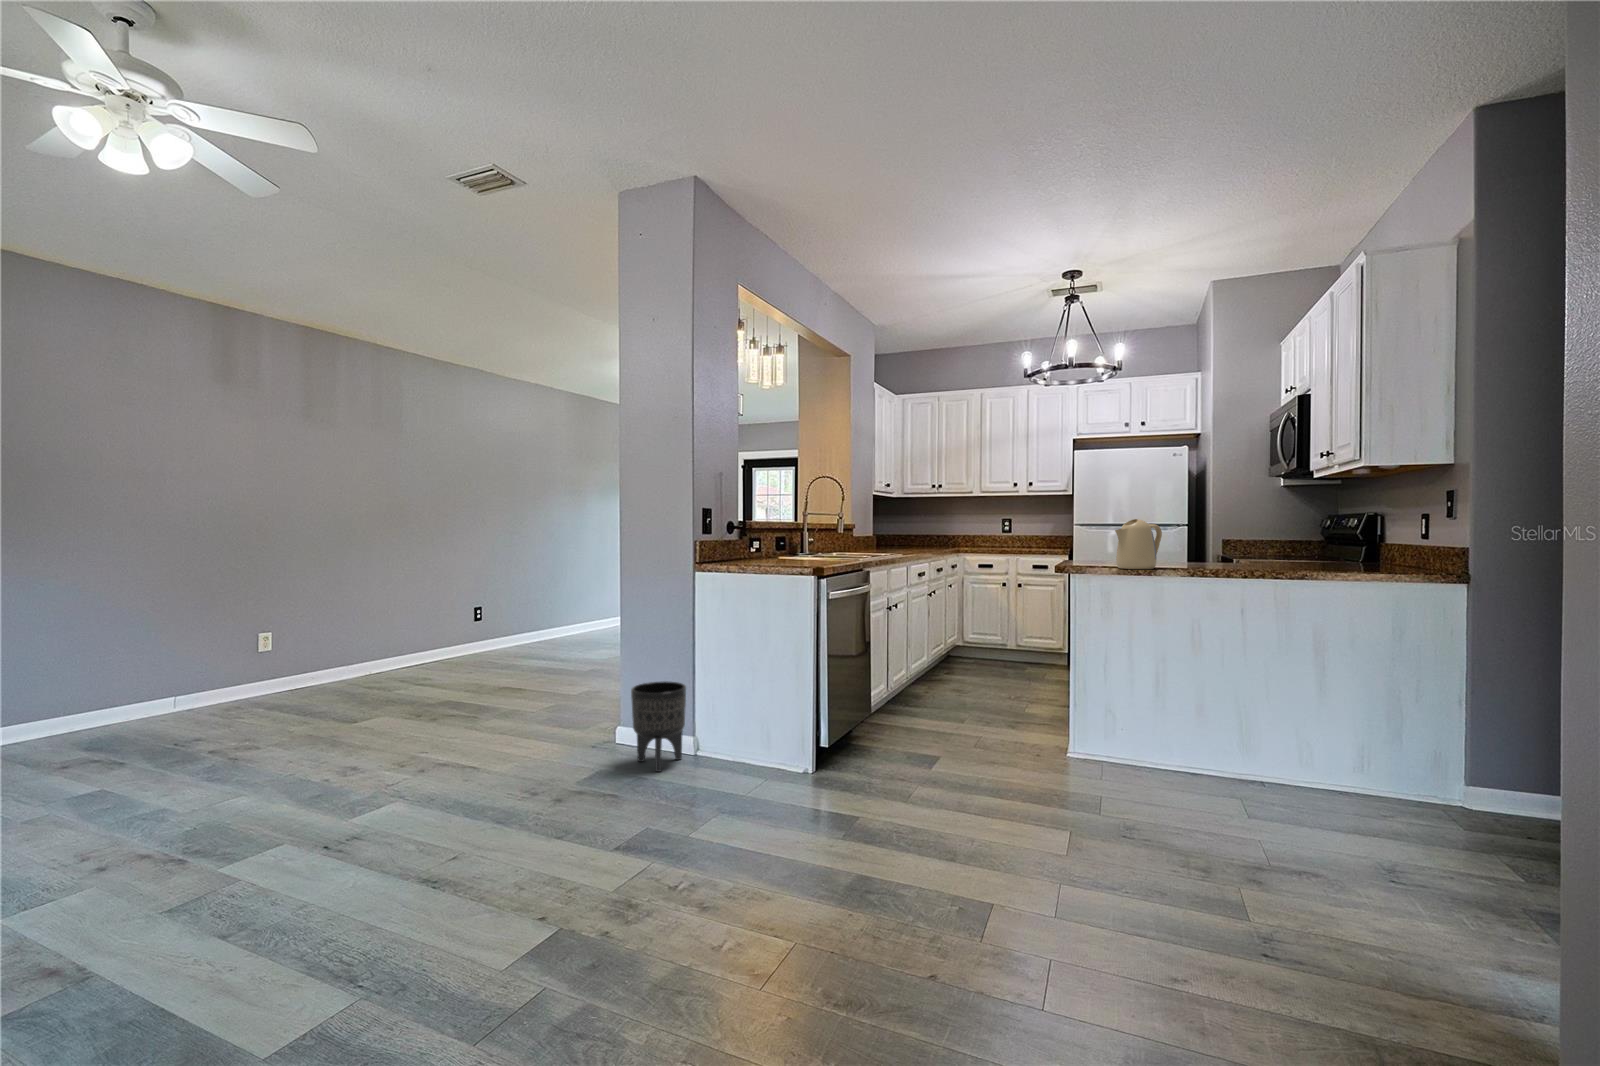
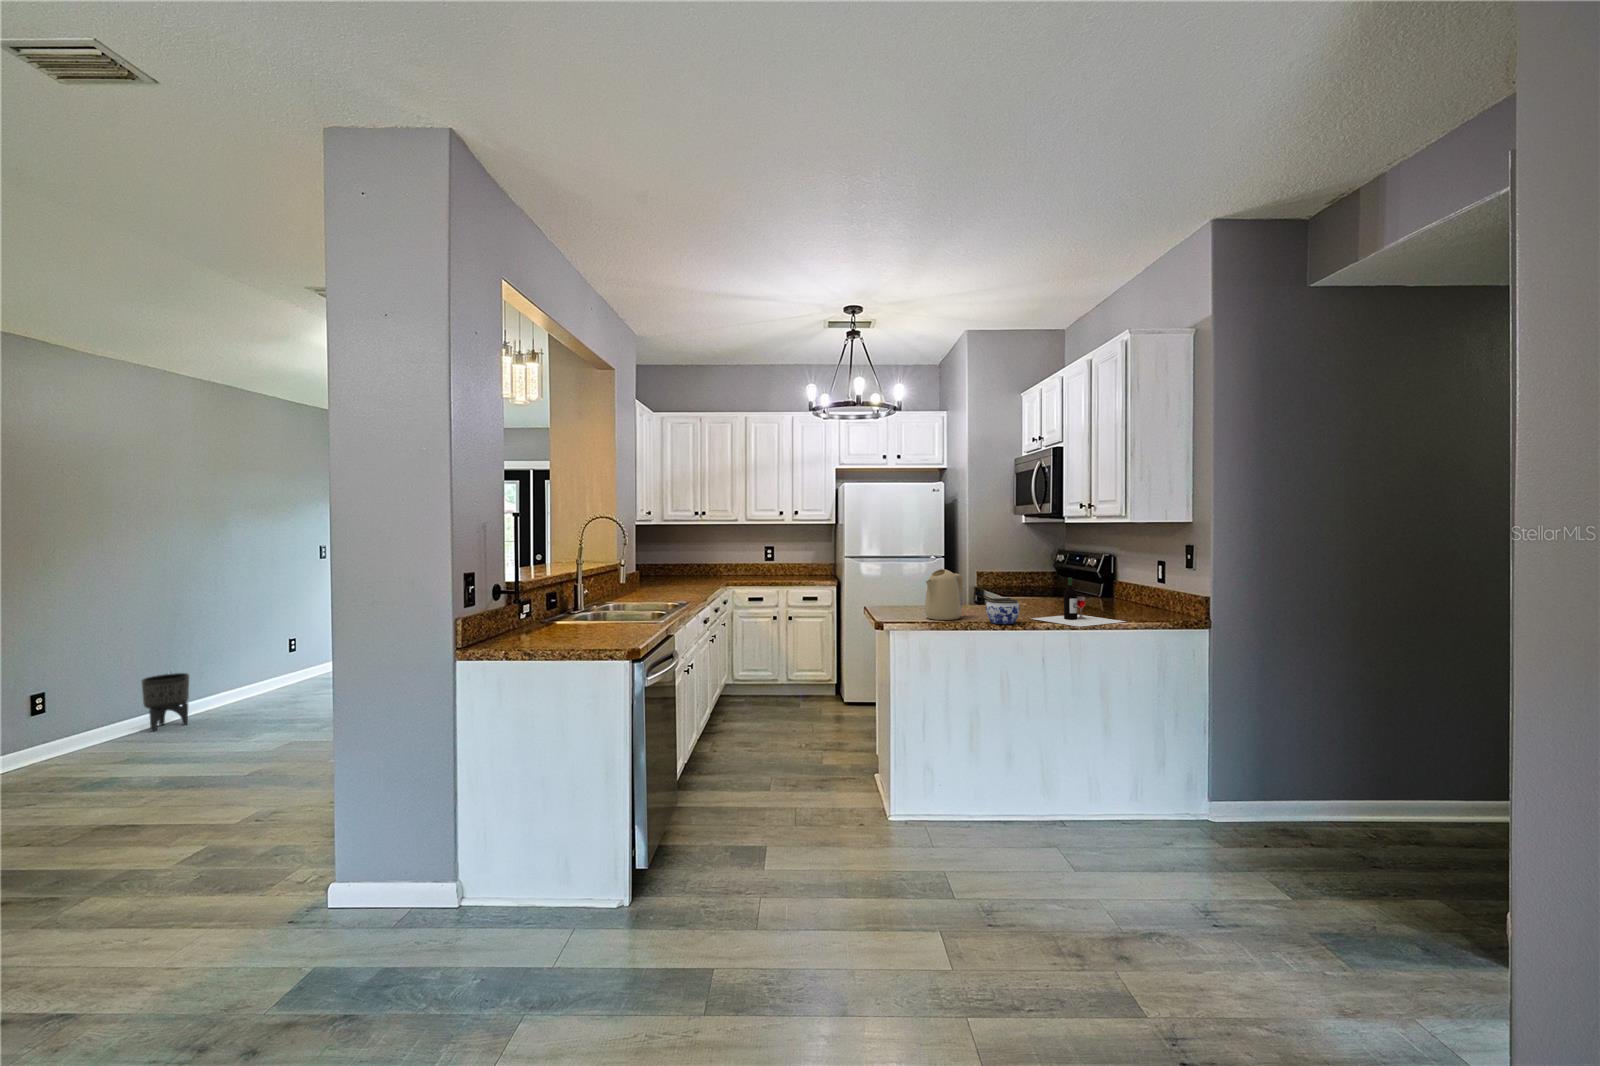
wine bottle: none [1234,527,1355,575] -> present [1032,578,1125,627]
jar: none [1177,547,1216,572] -> present [986,598,1020,624]
planter: present [631,681,686,772] -> present [141,673,189,731]

